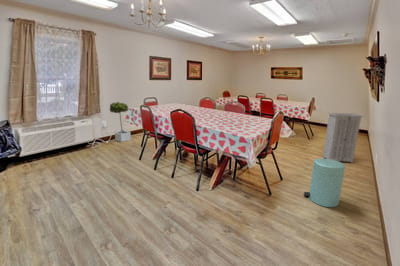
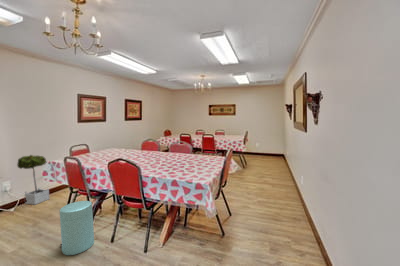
storage cabinet: present [323,113,362,163] -> none [250,145,276,188]
trash can: present [304,158,345,207] -> present [60,201,94,255]

